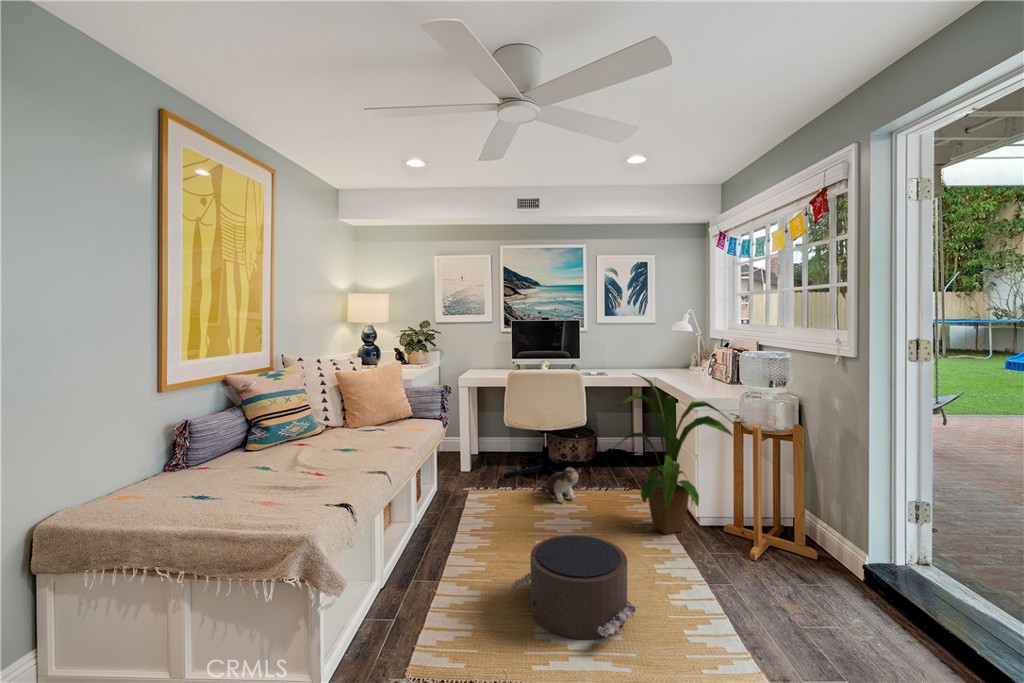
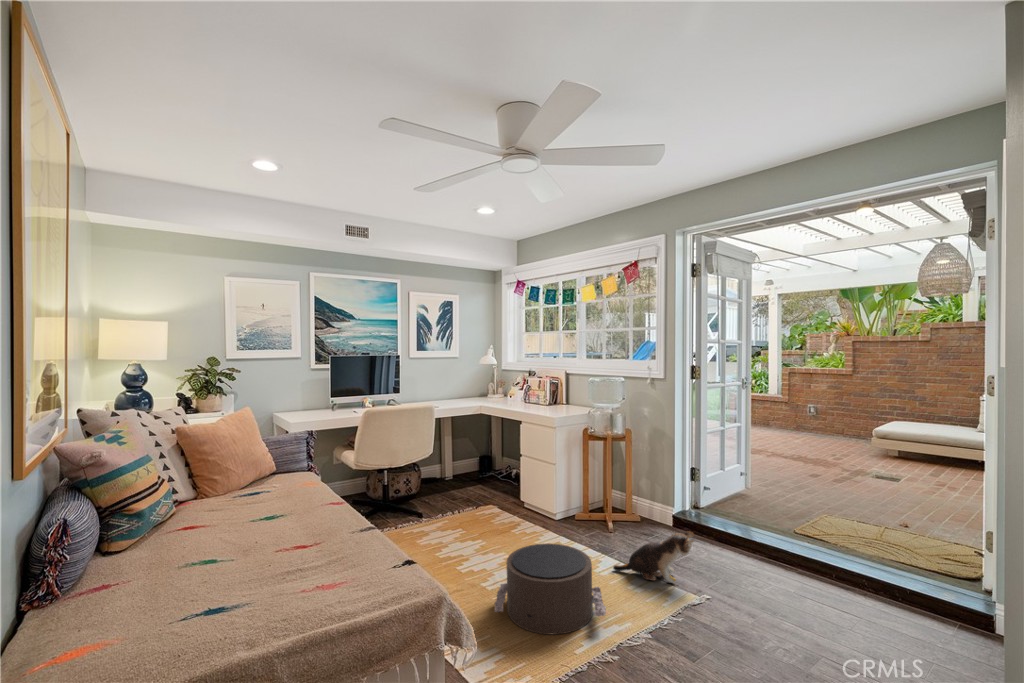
house plant: present [617,374,733,534] -> none [495,399,596,533]
plush toy: present [542,468,581,503] -> present [613,531,694,583]

